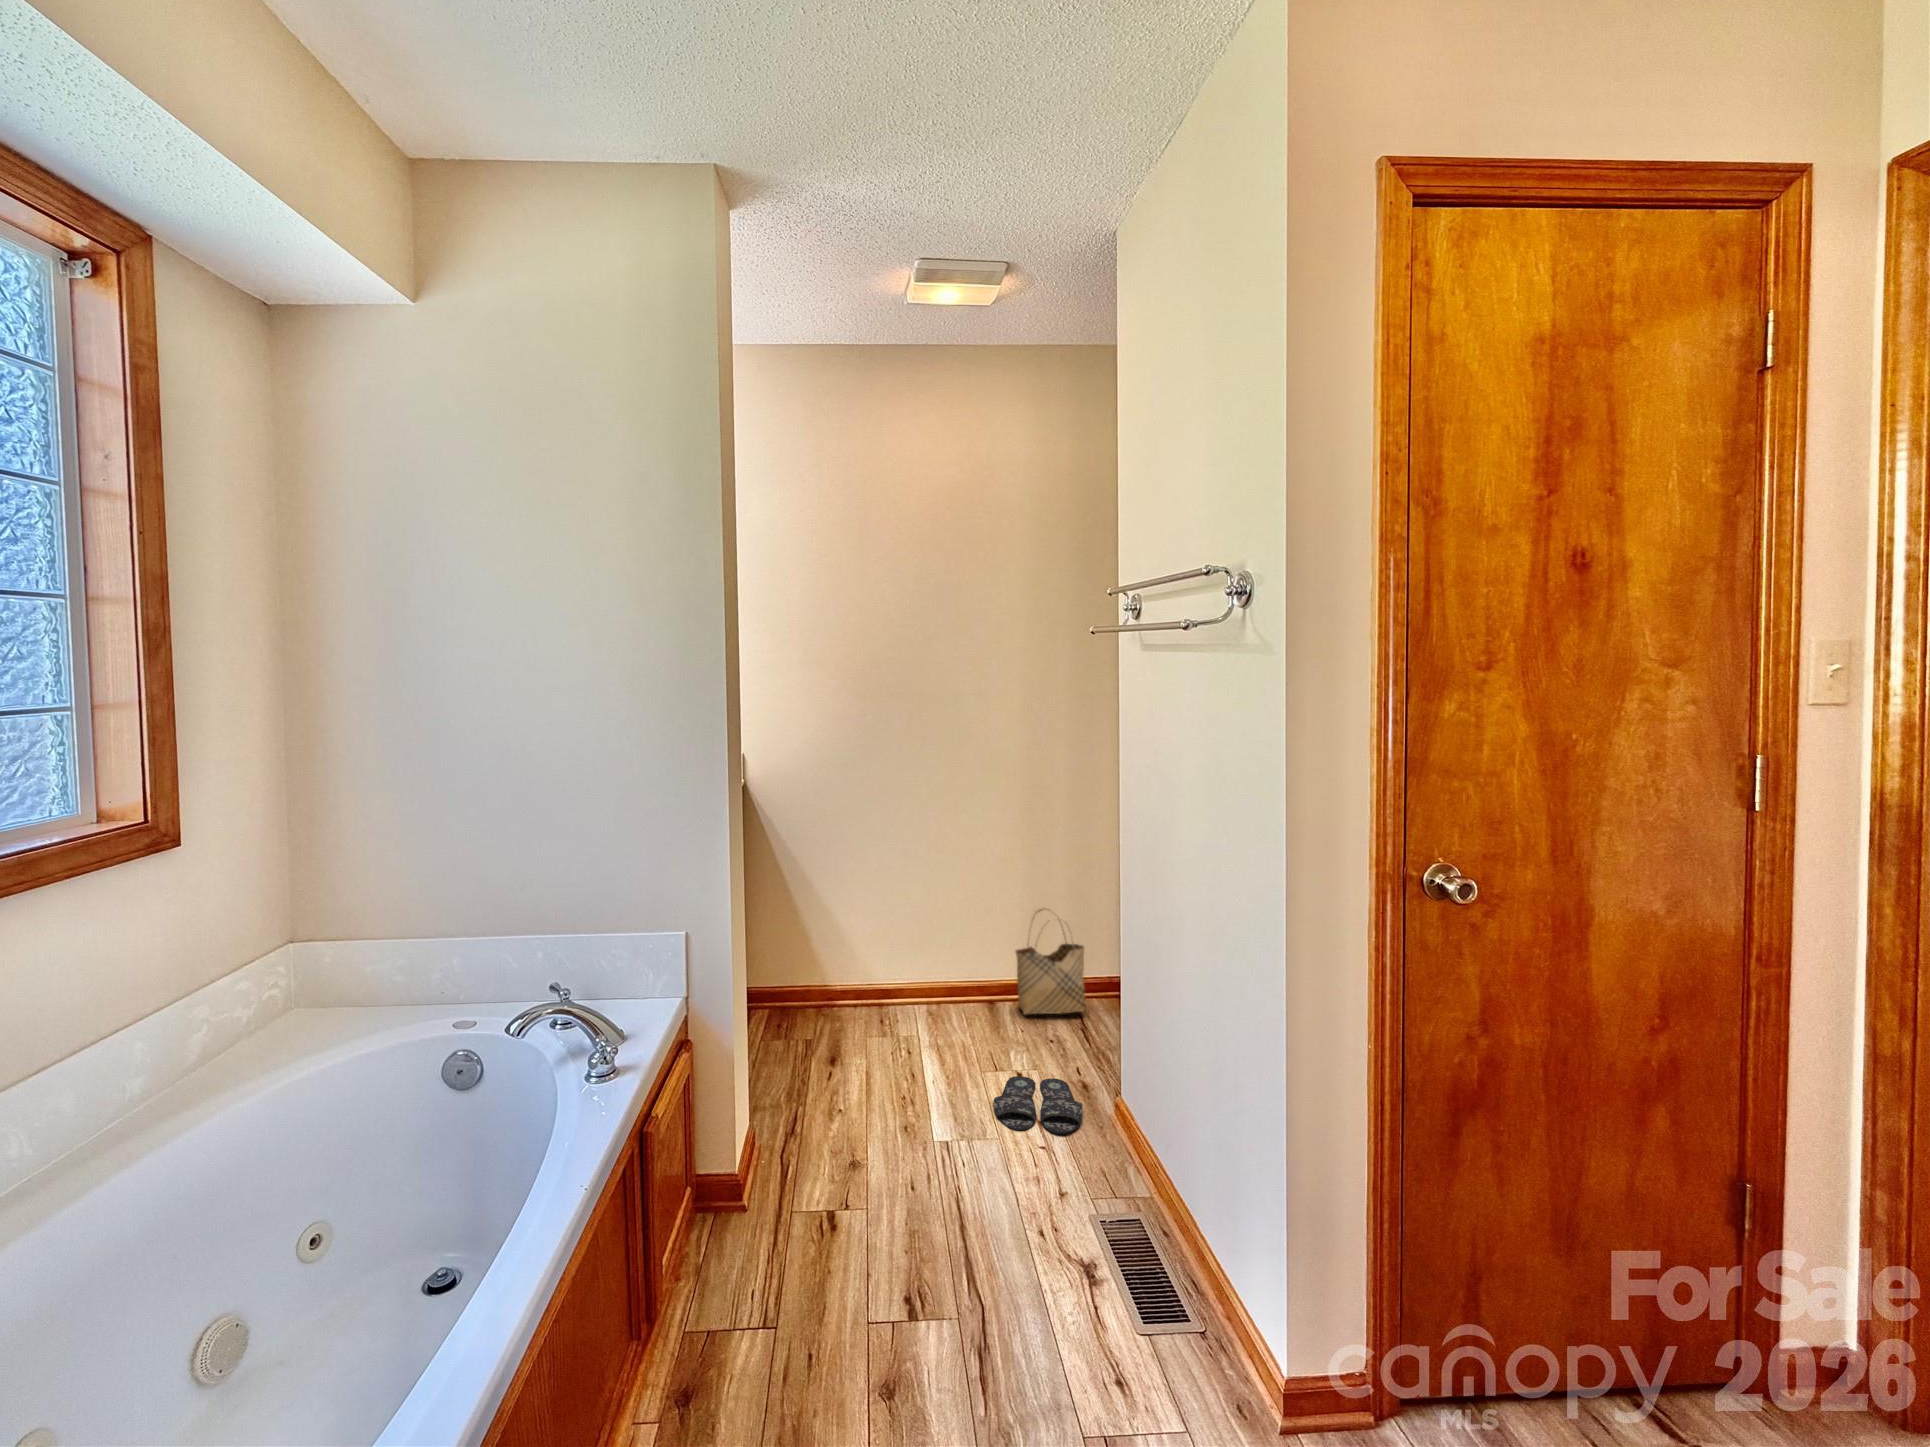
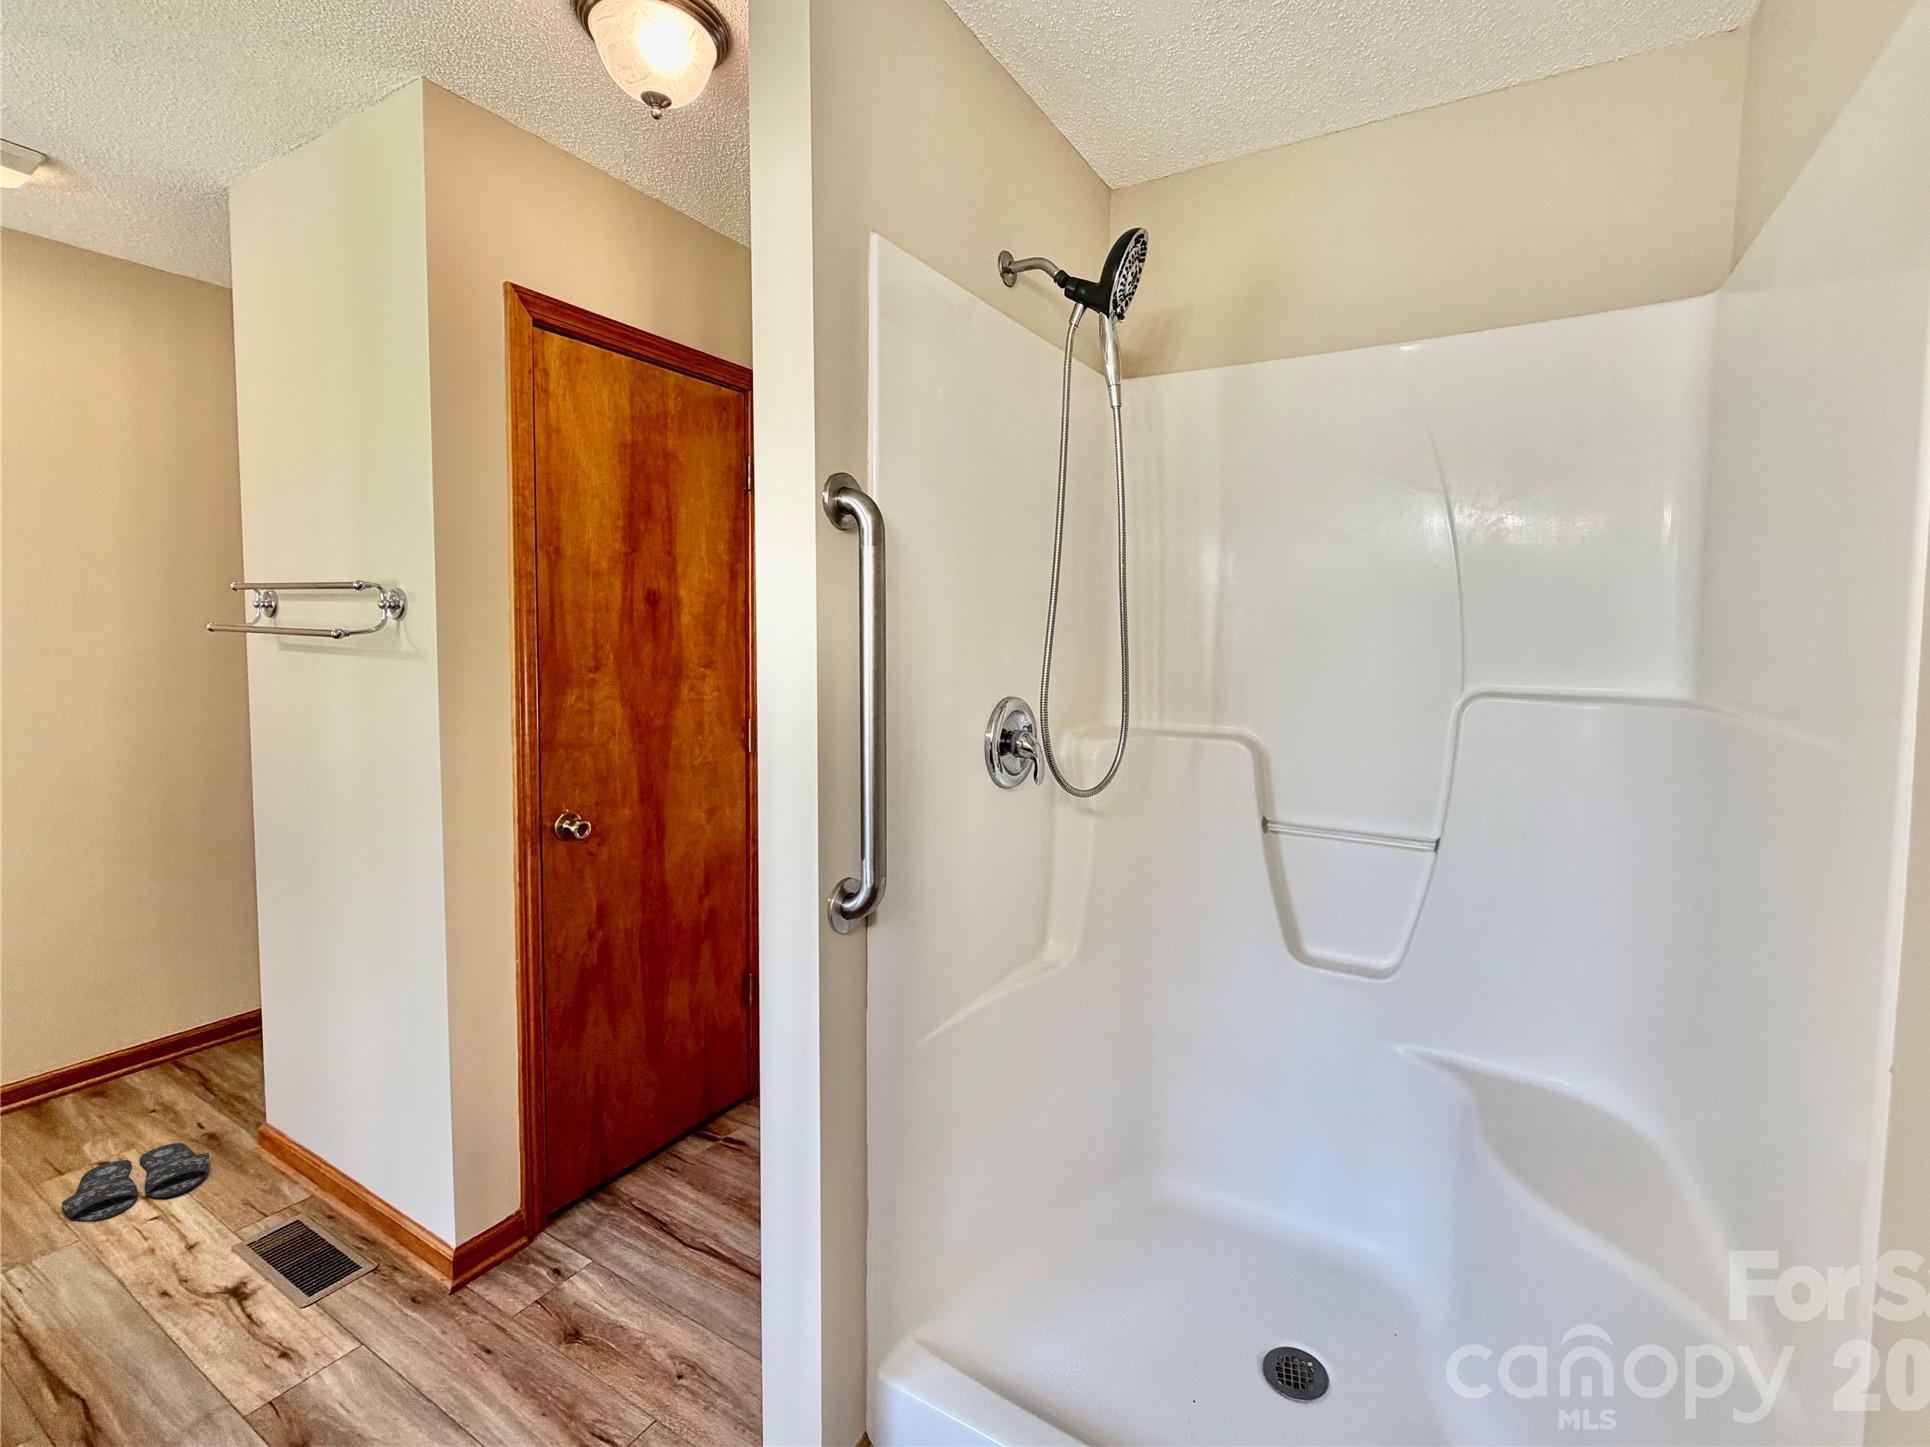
woven basket: present [1016,909,1085,1014] -> none [80,961,202,1099]

